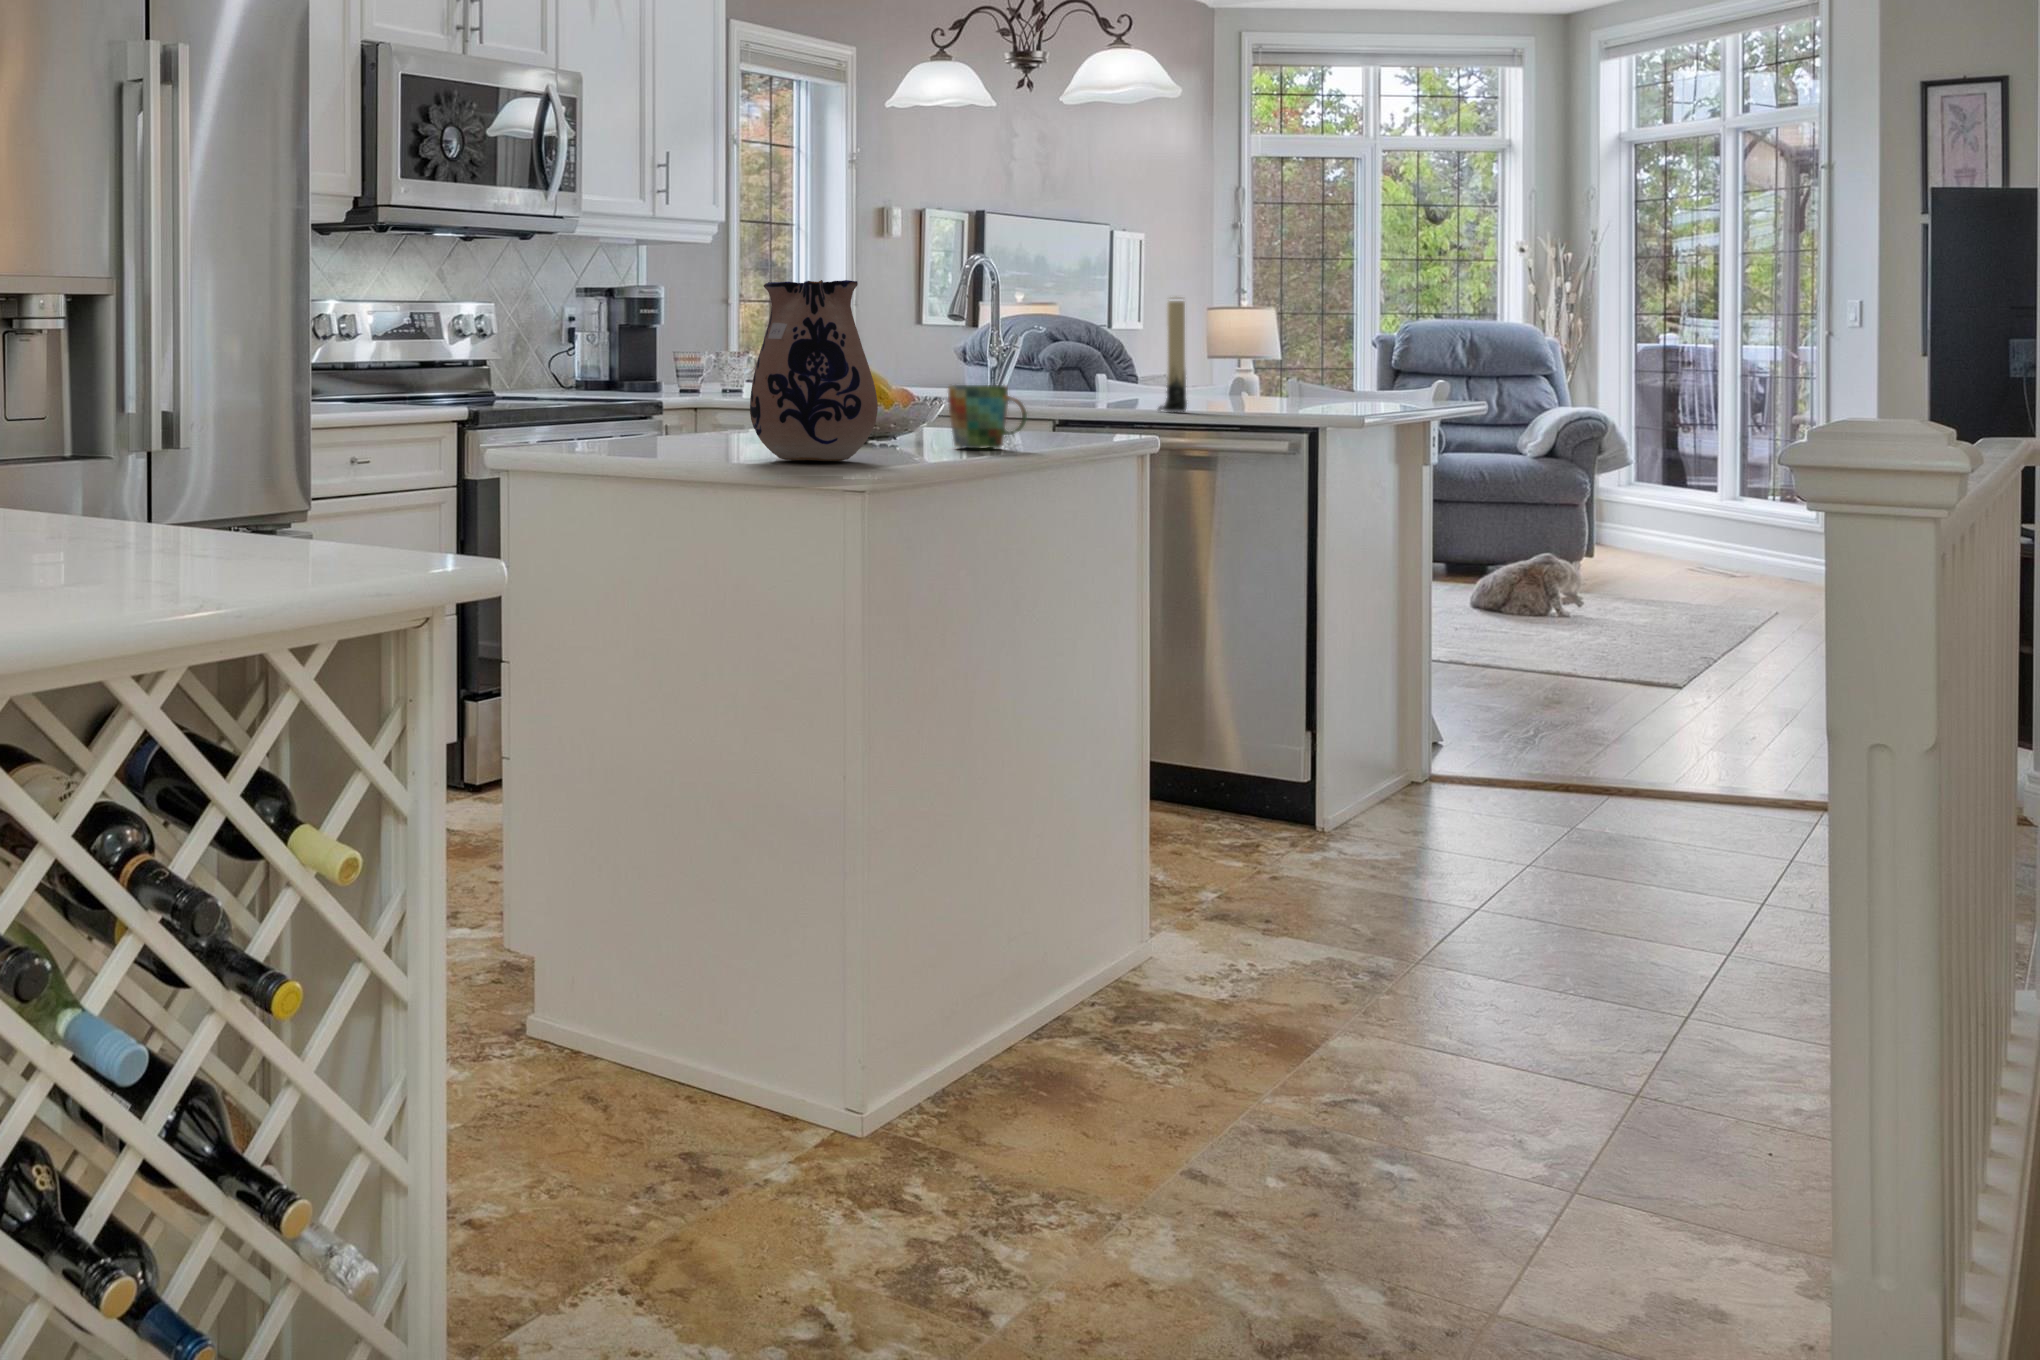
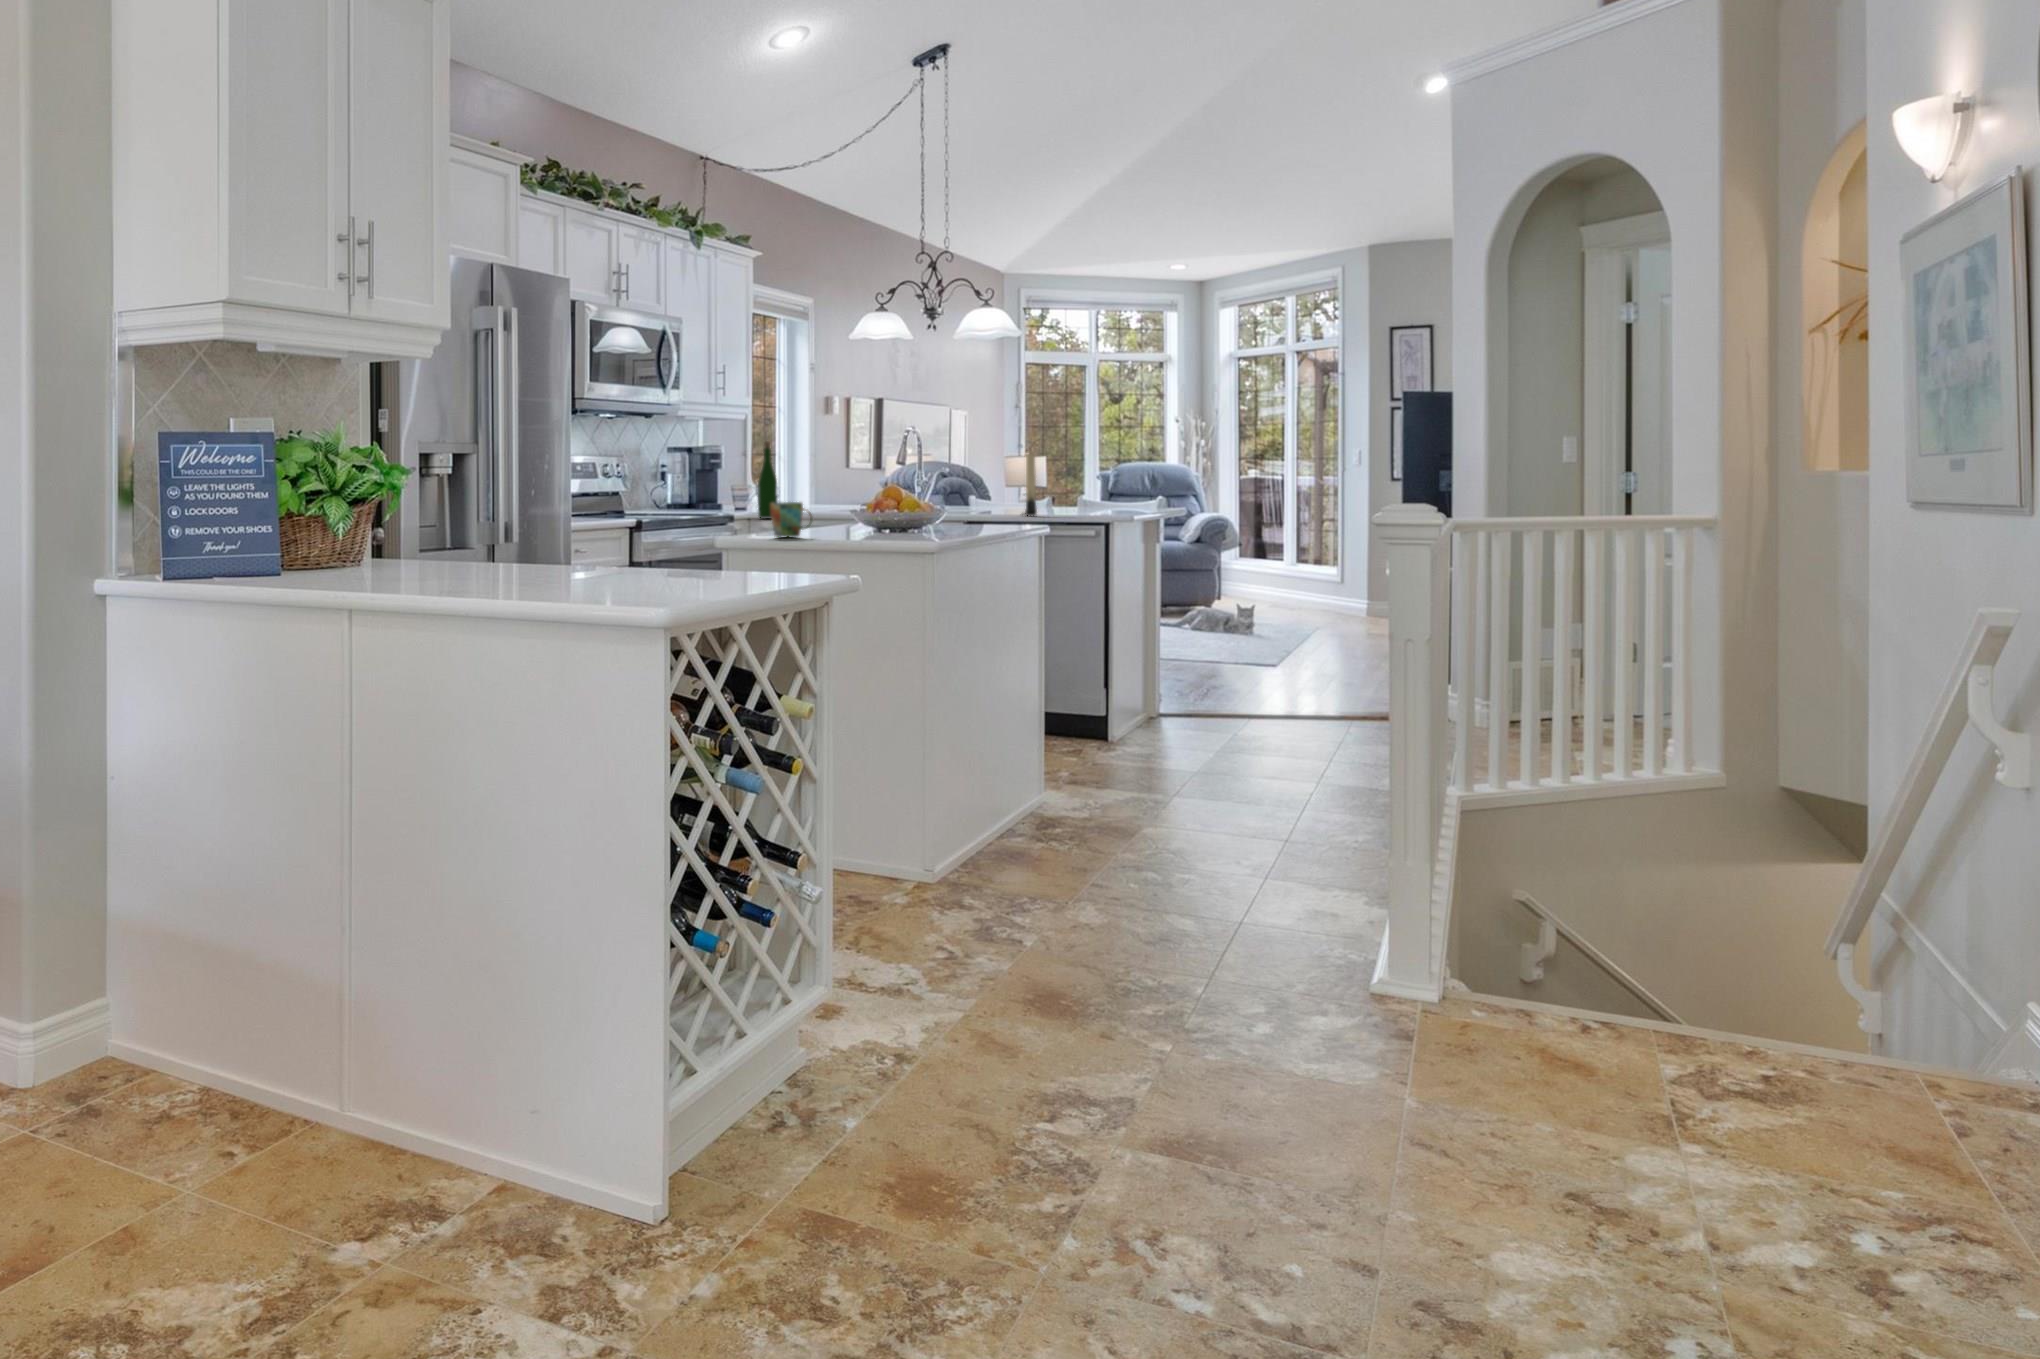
wine bottle: none [693,277,726,407] -> present [758,441,778,518]
ceramic pitcher: present [750,280,878,461] -> none [857,444,924,540]
mug: present [948,385,1027,449] -> present [771,502,812,537]

